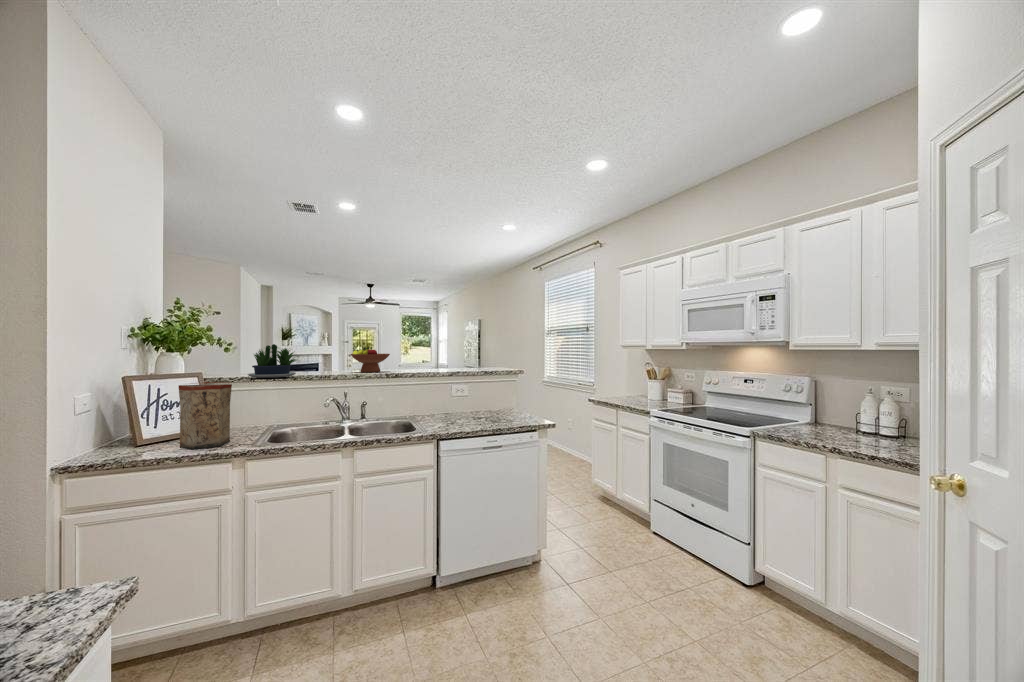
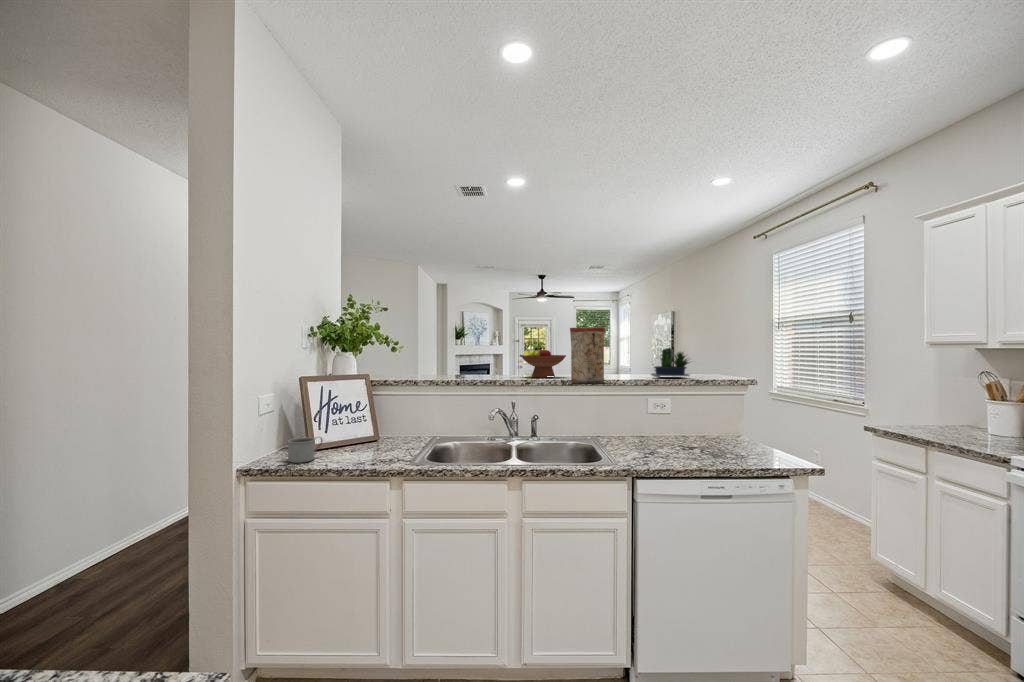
potted plant: present [248,344,296,378] -> present [651,348,689,378]
vase: present [179,382,232,450] -> present [570,327,605,384]
mug: none [113,431,153,456] -> present [288,437,323,463]

